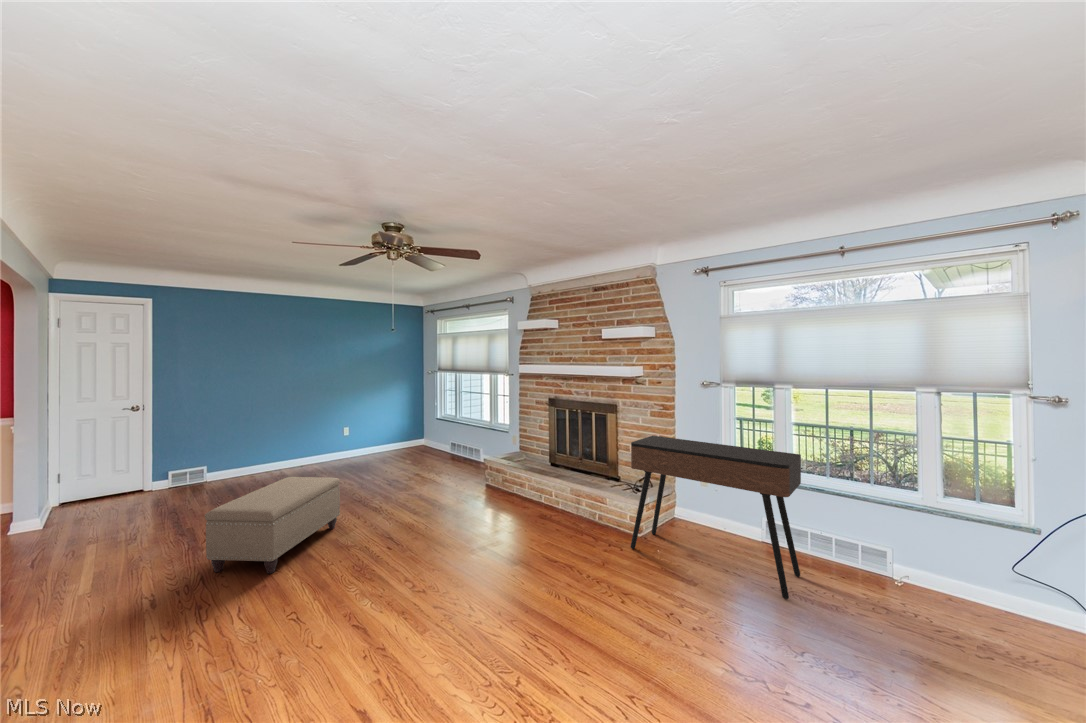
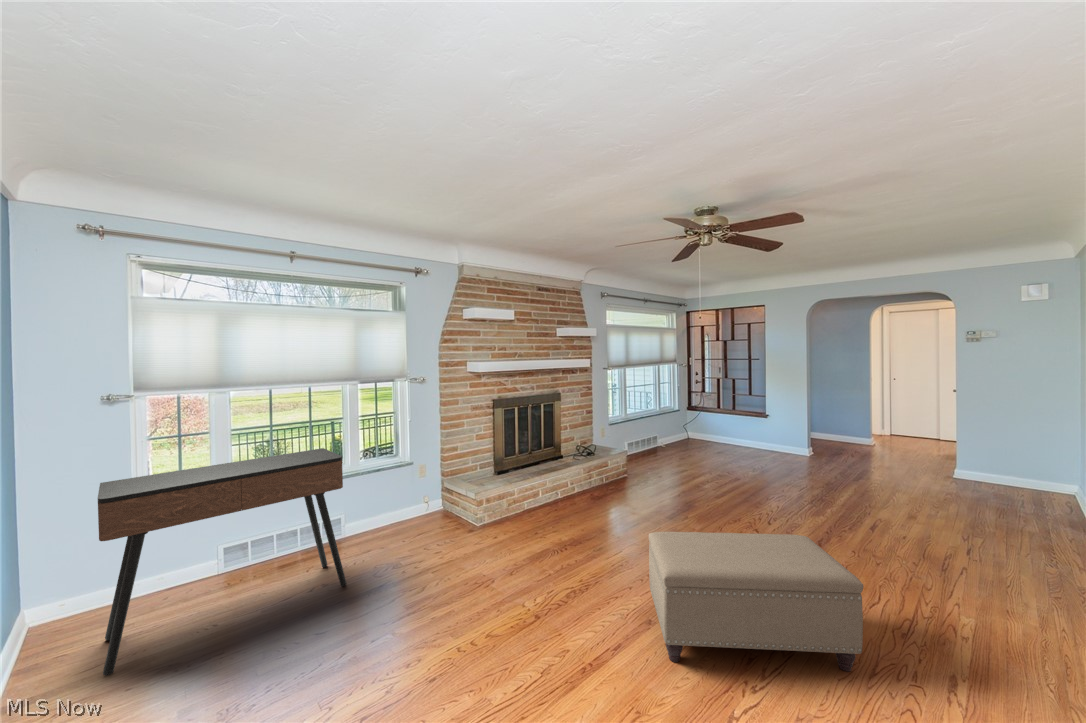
console table: present [631,436,801,599] -> present [98,448,346,676]

